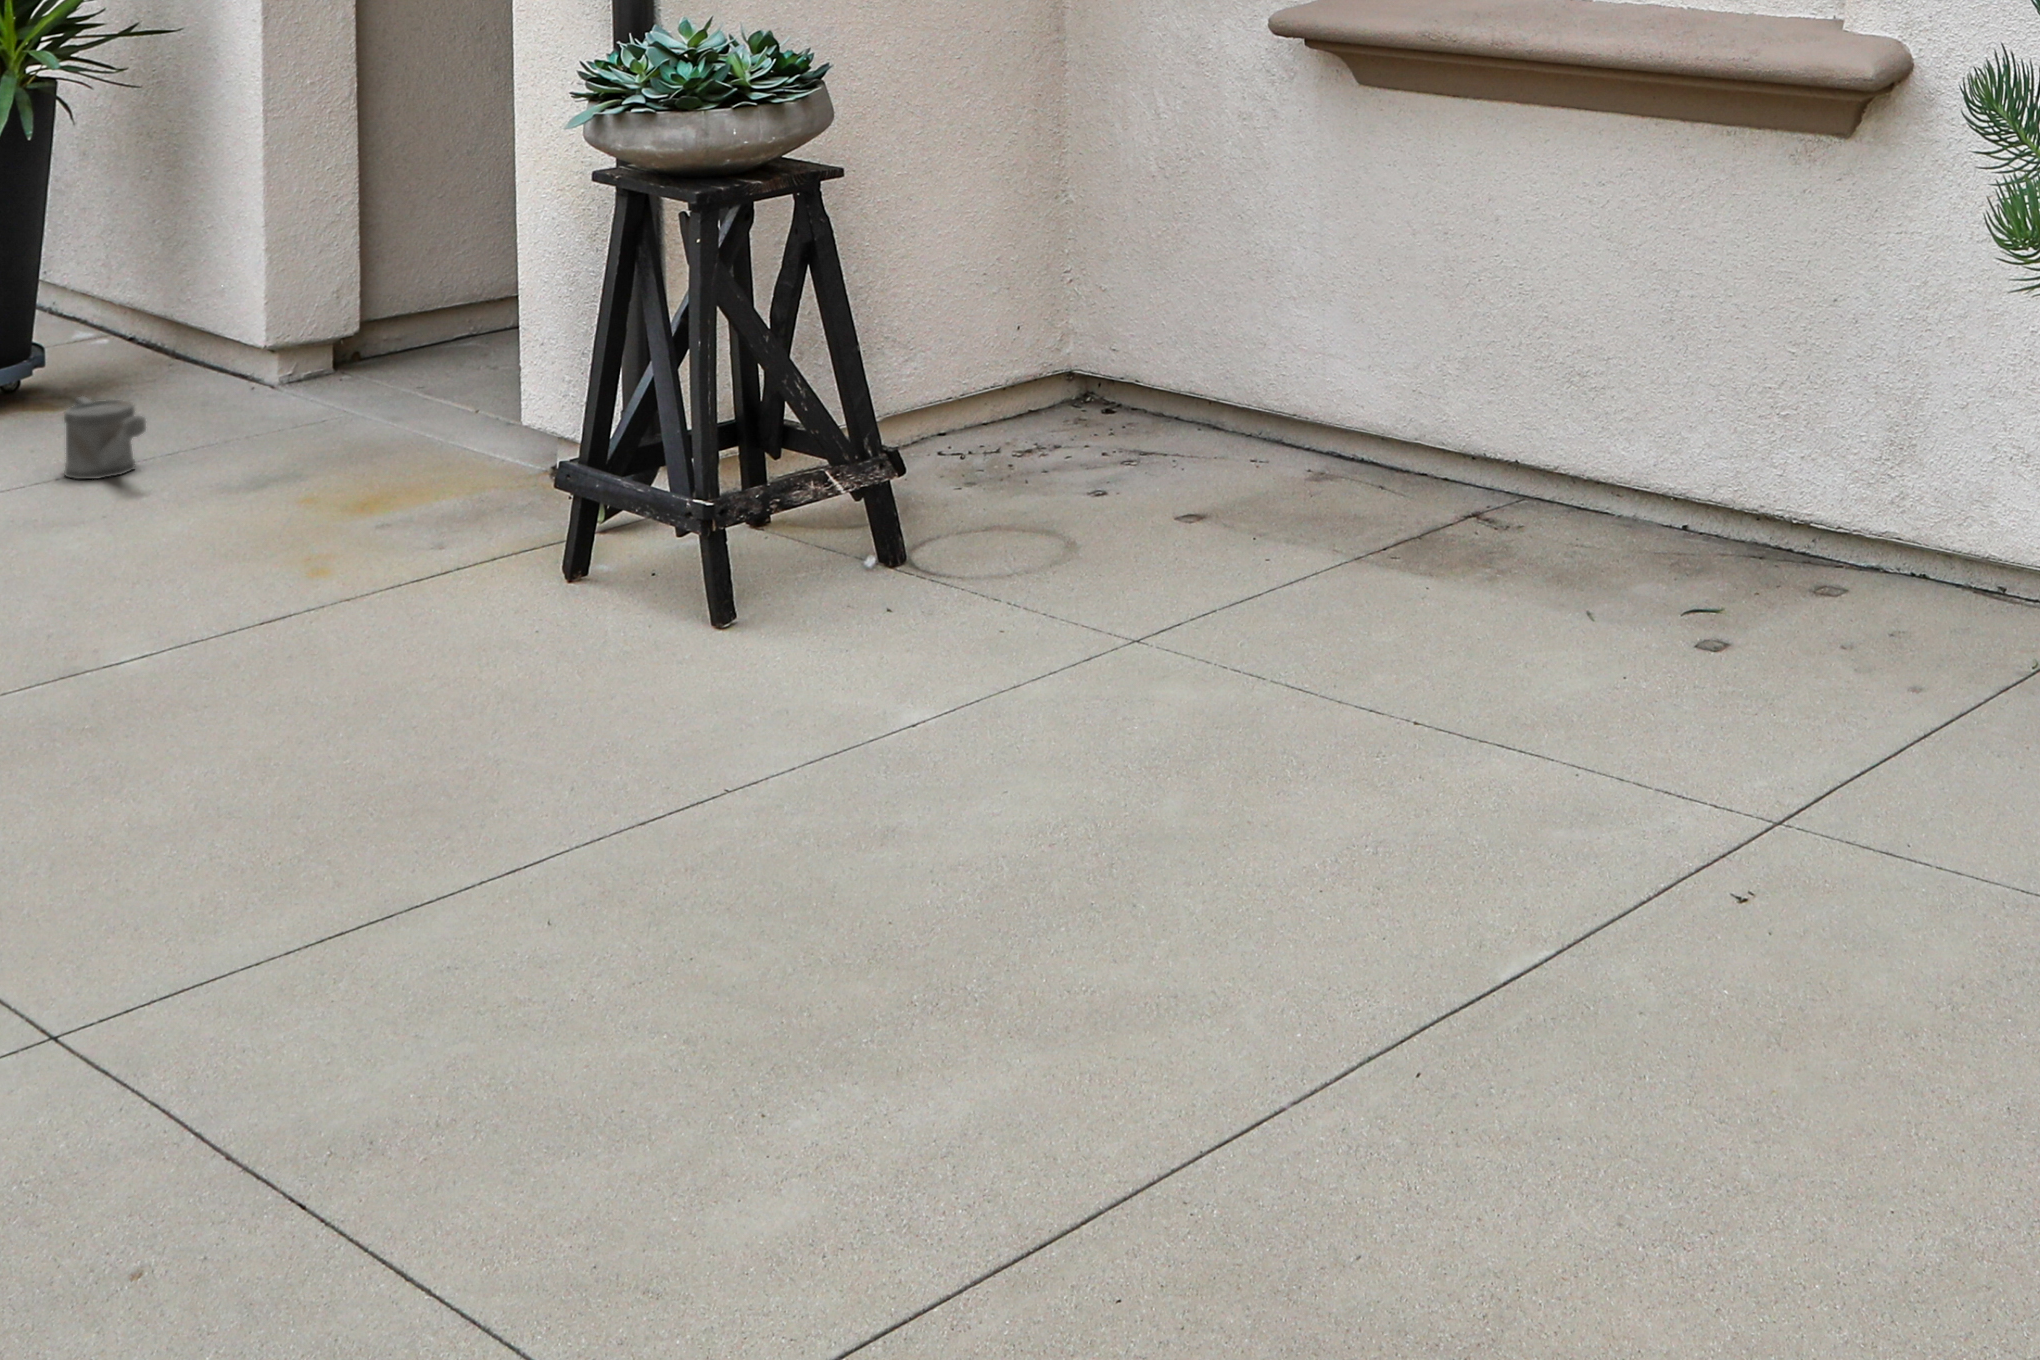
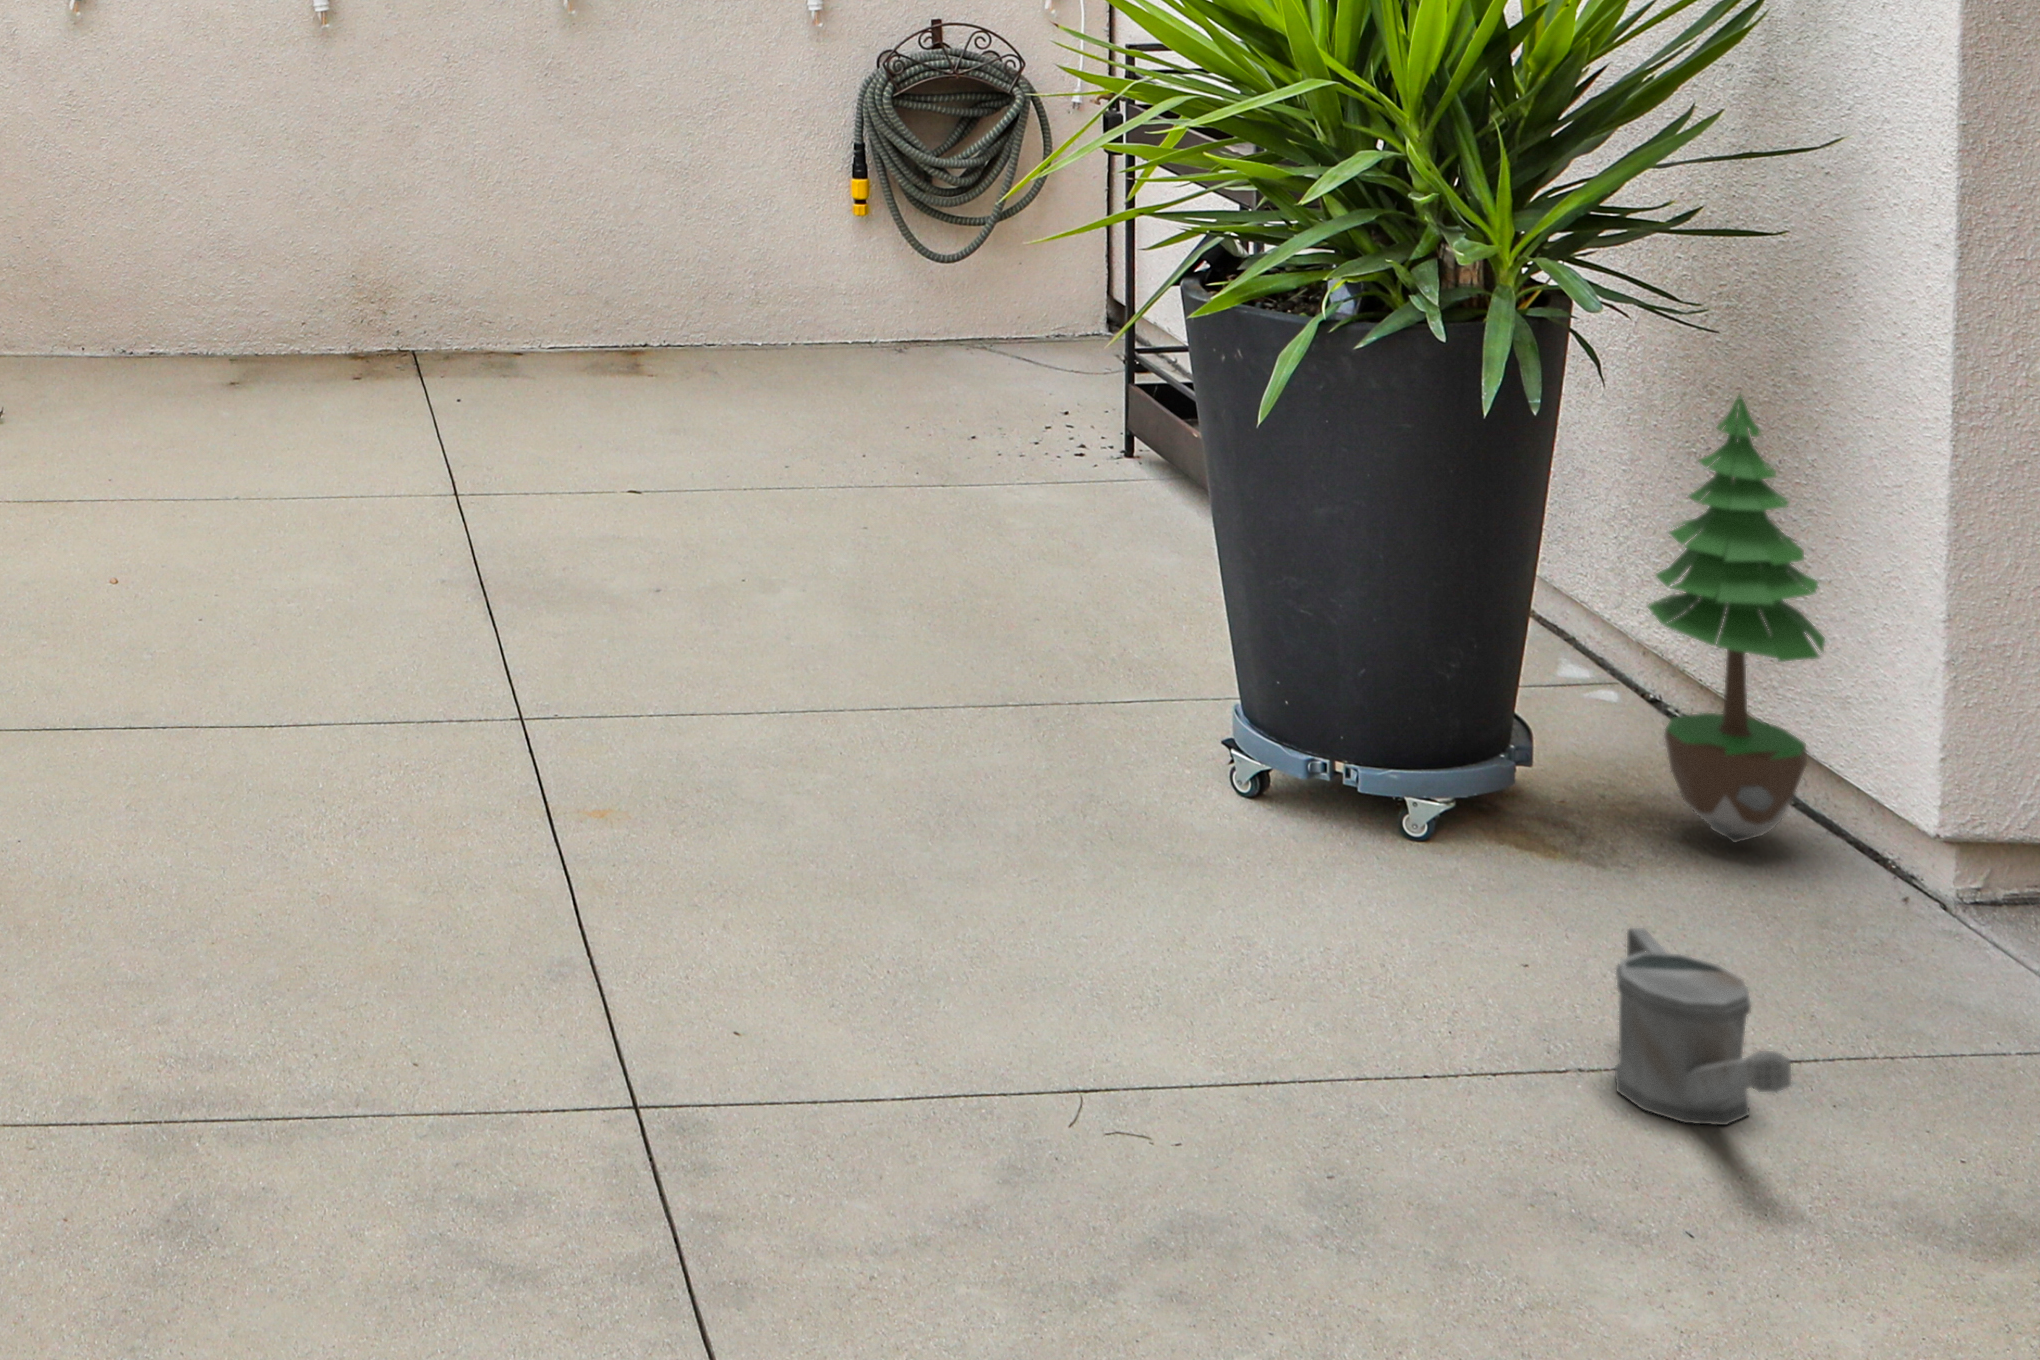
potted tree: none [106,120,209,381] -> present [1648,395,1825,842]

